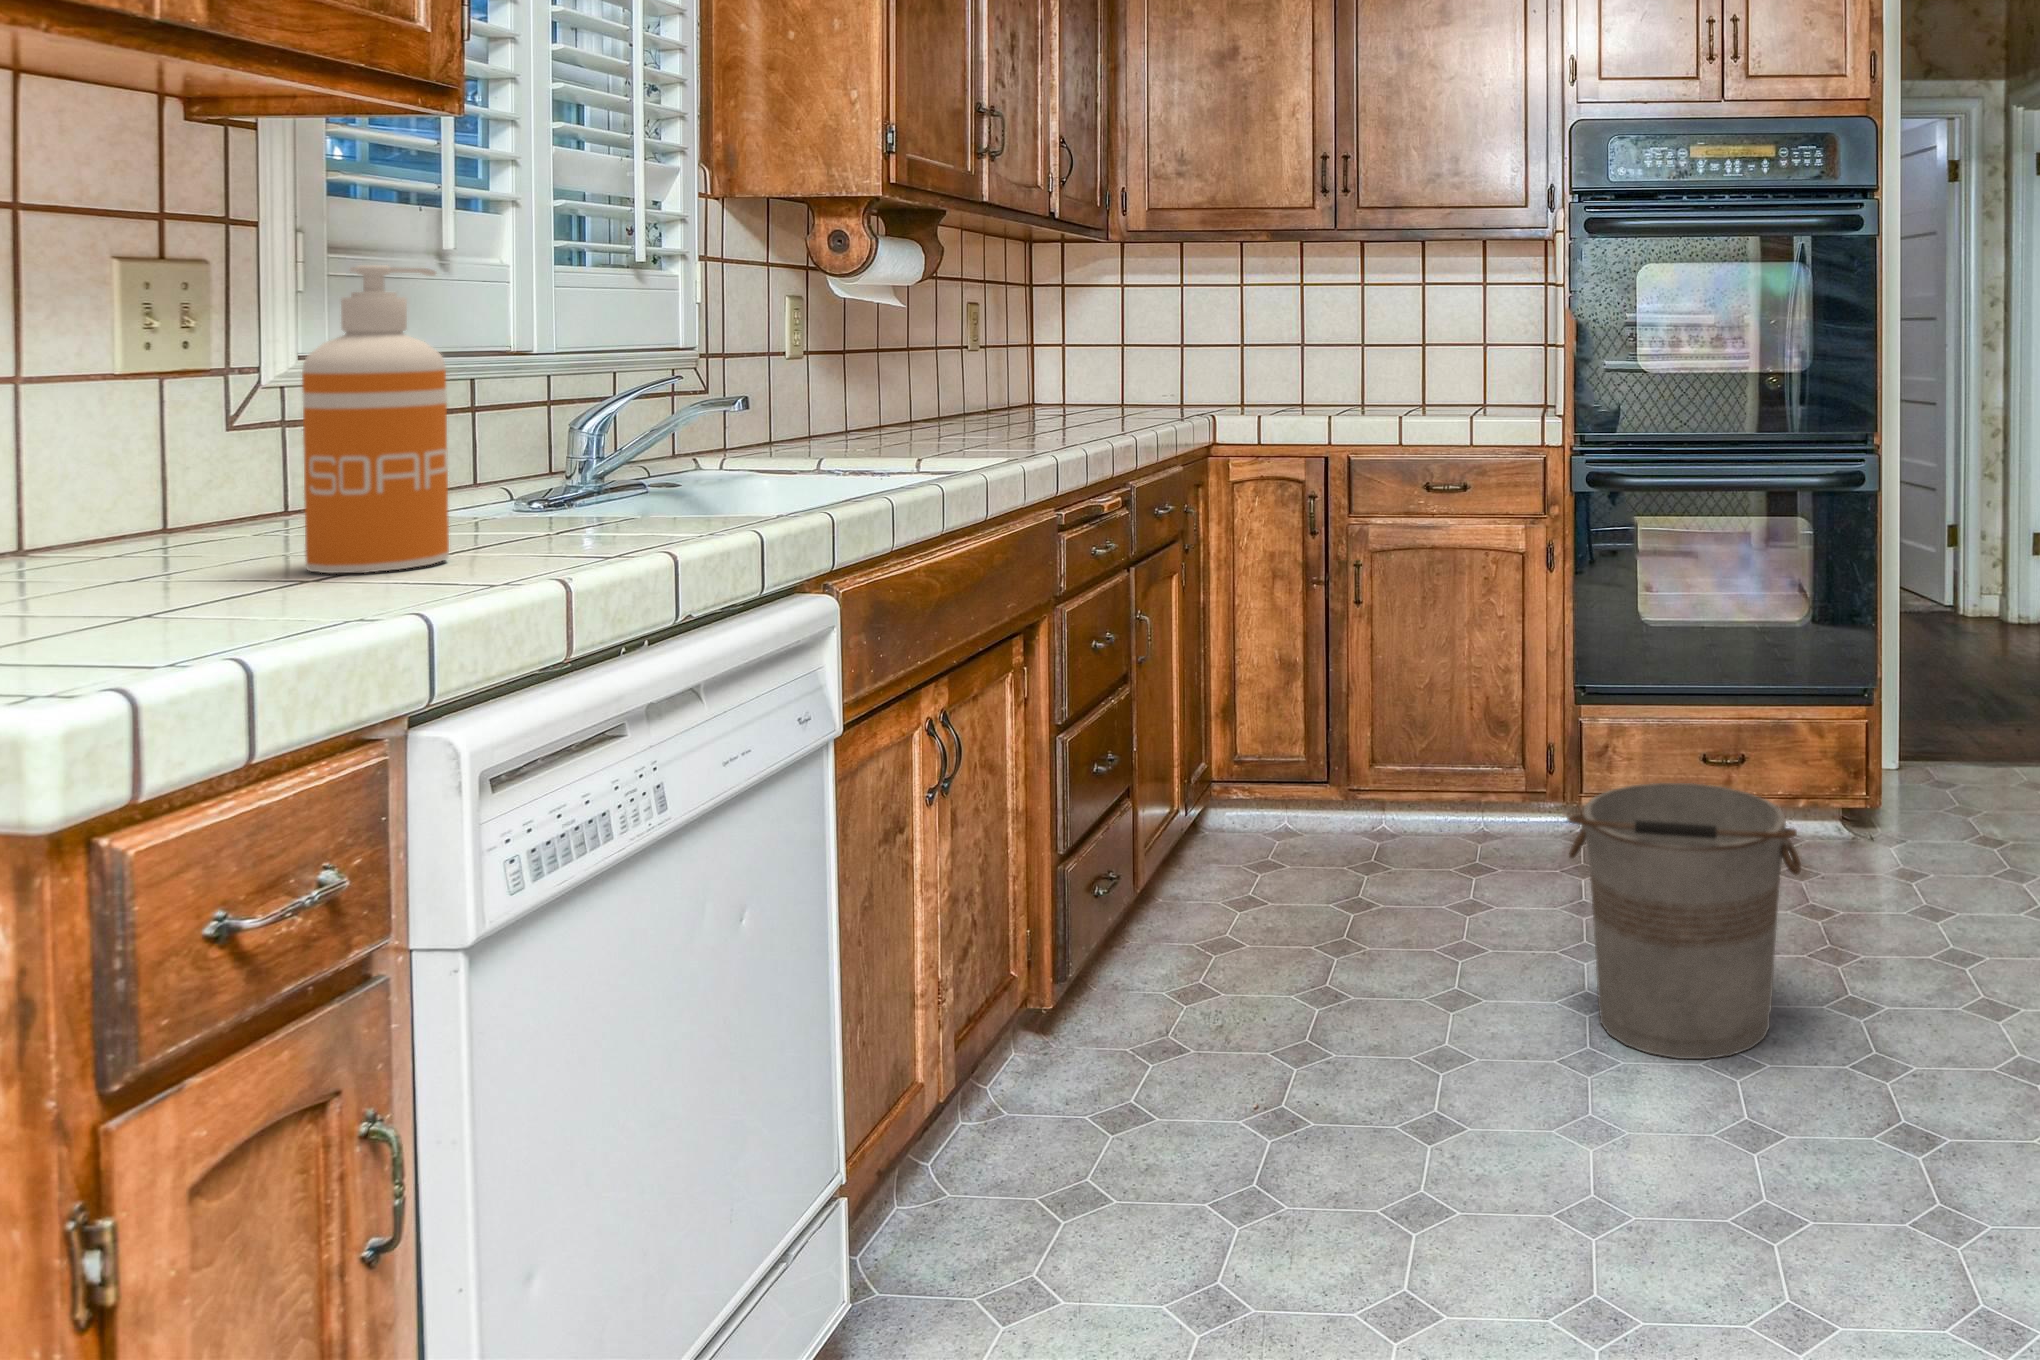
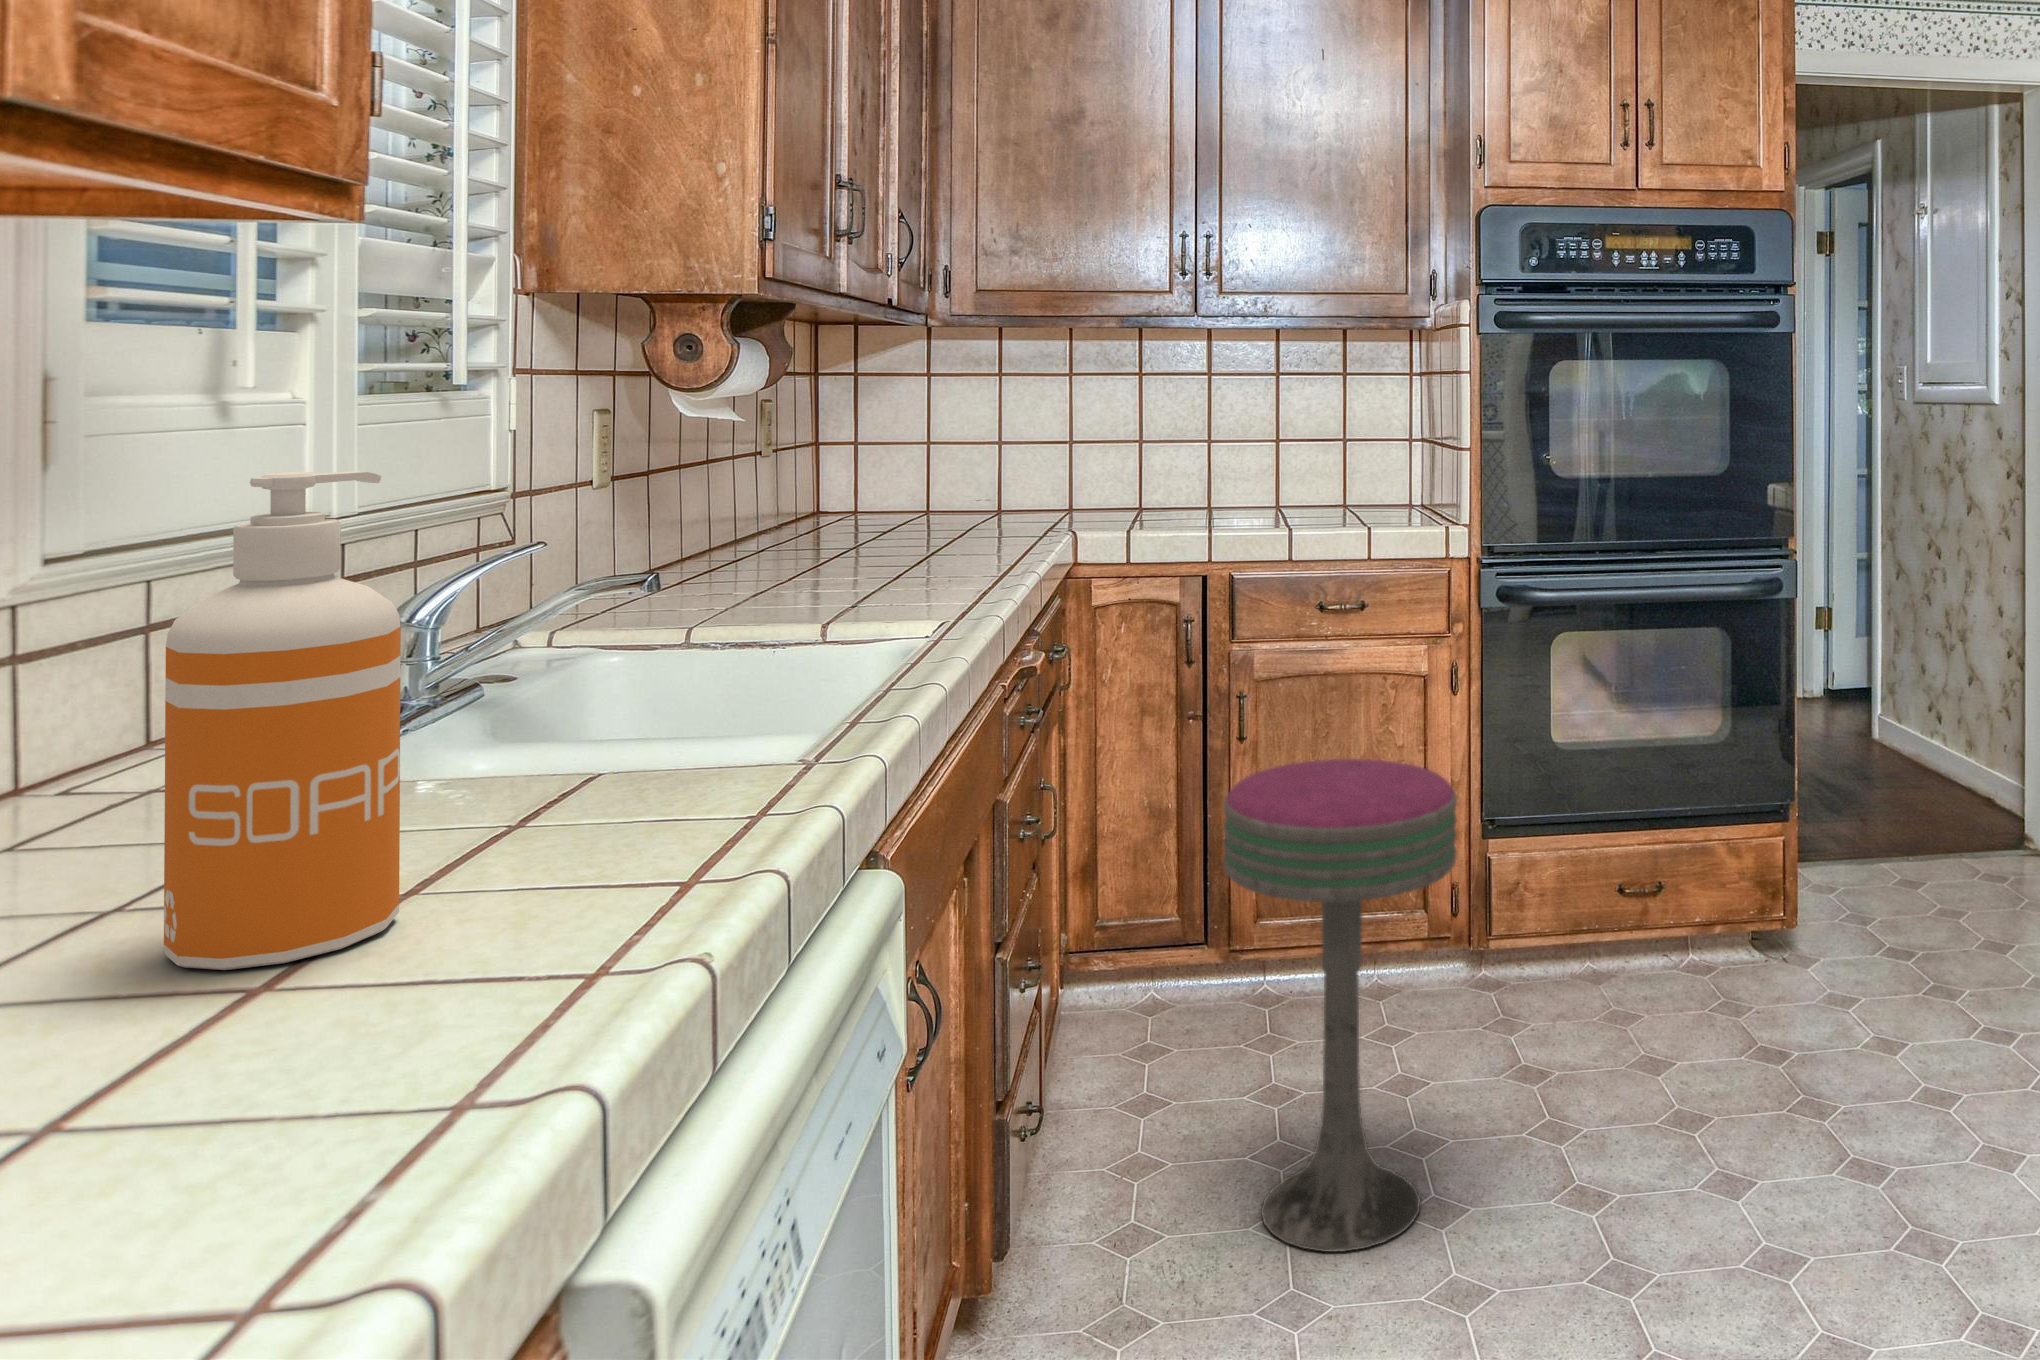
bar stool: none [1267,602,1467,1009] -> present [1224,759,1457,1252]
bucket: present [1568,783,1801,1059] -> none [1583,944,1844,1270]

